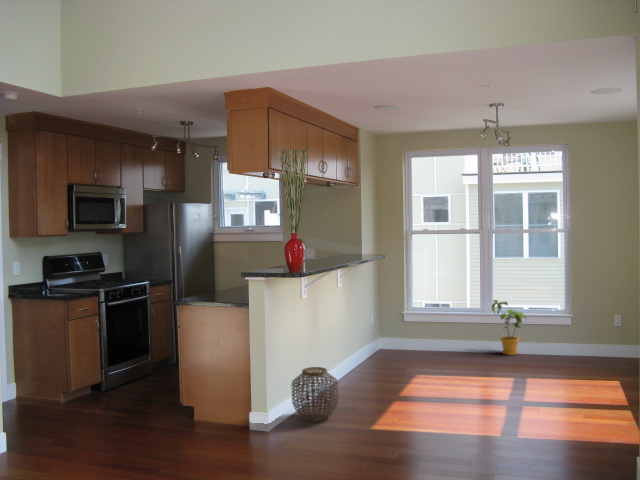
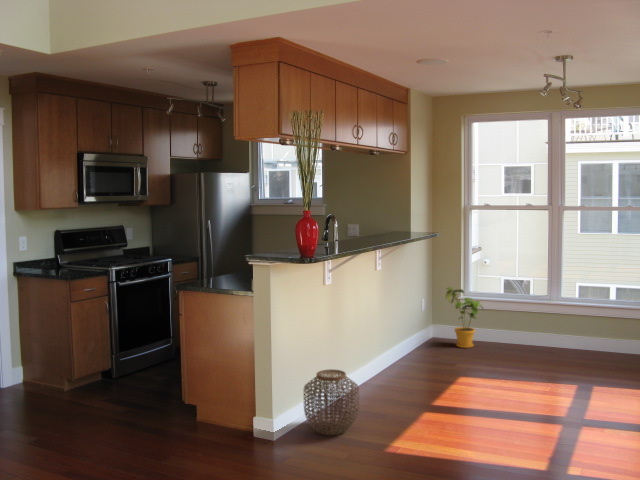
house plant: present [492,300,525,355] -> present [446,287,483,348]

